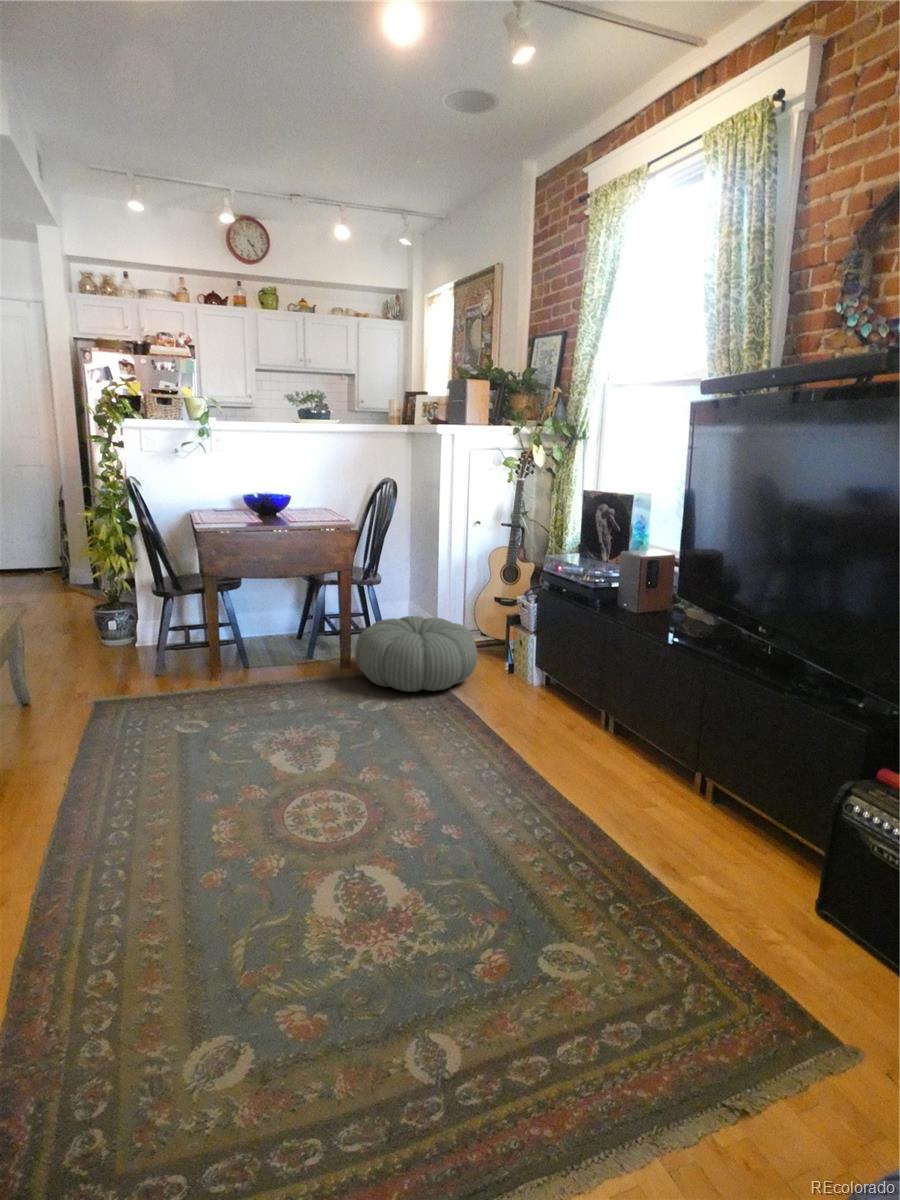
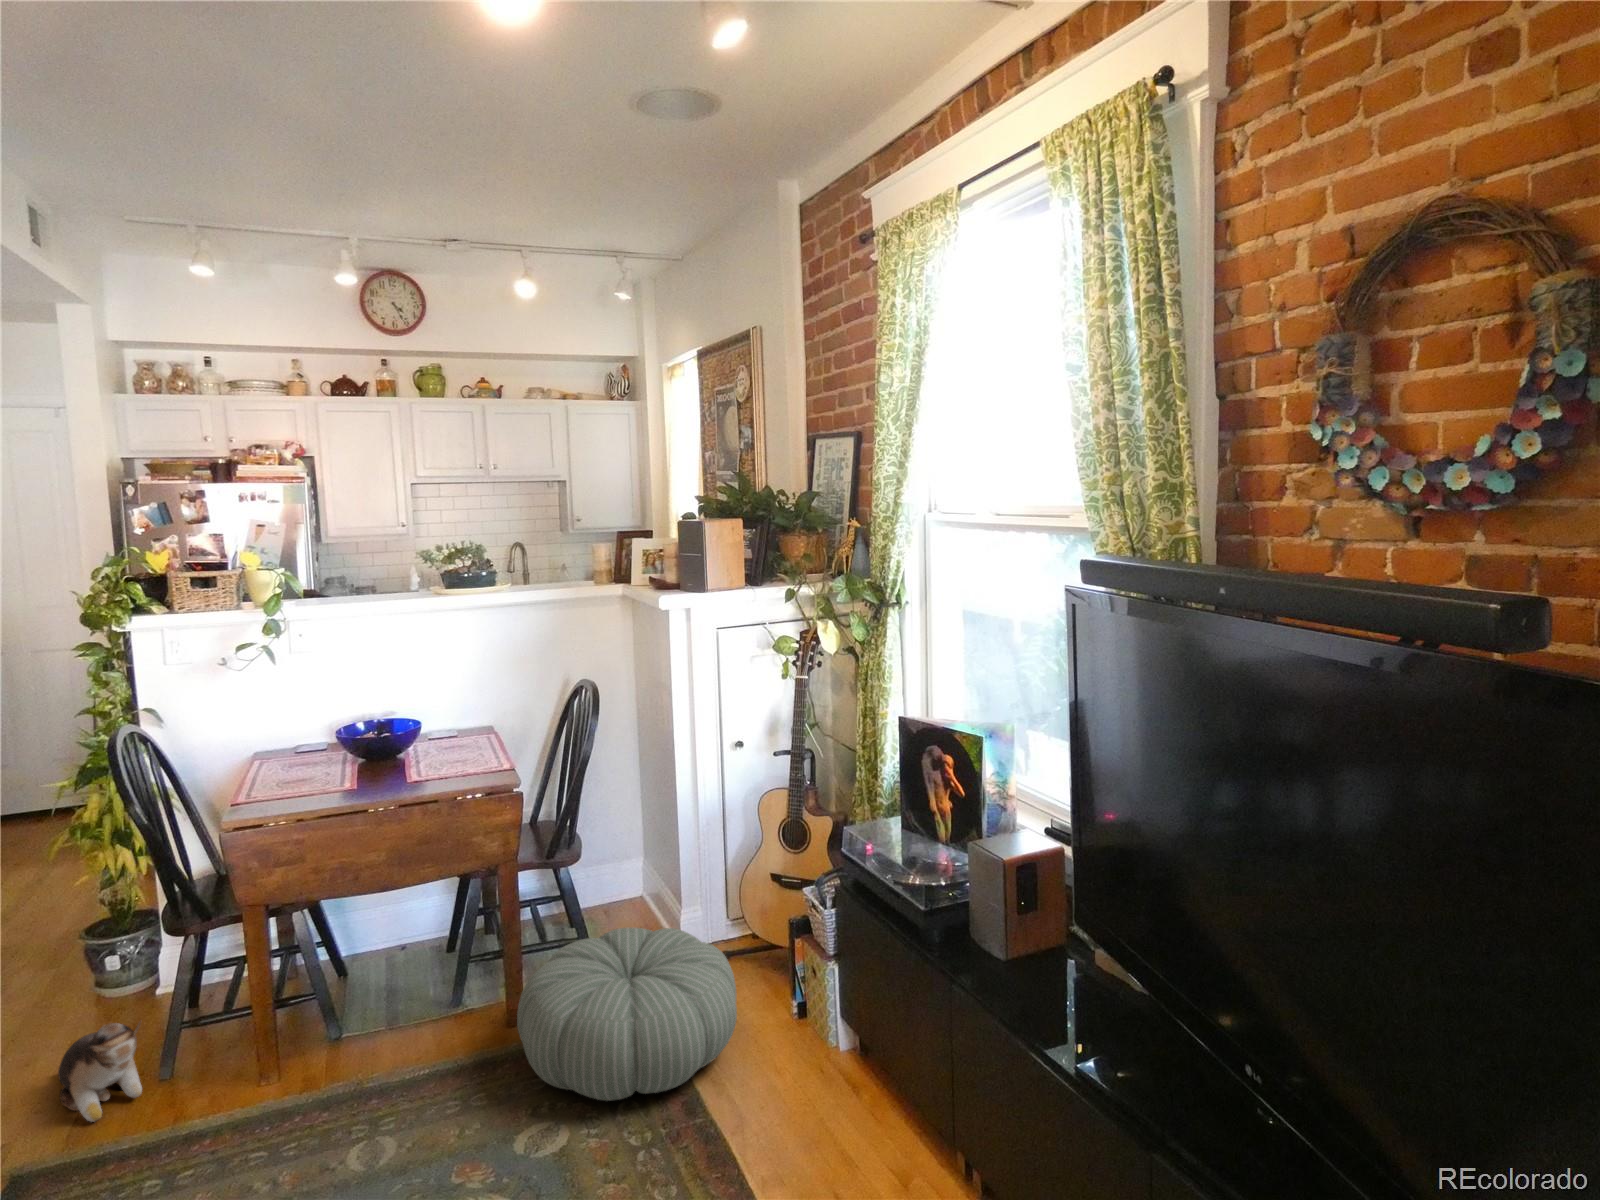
plush toy: none [103,631,157,684] -> present [58,1021,142,1122]

